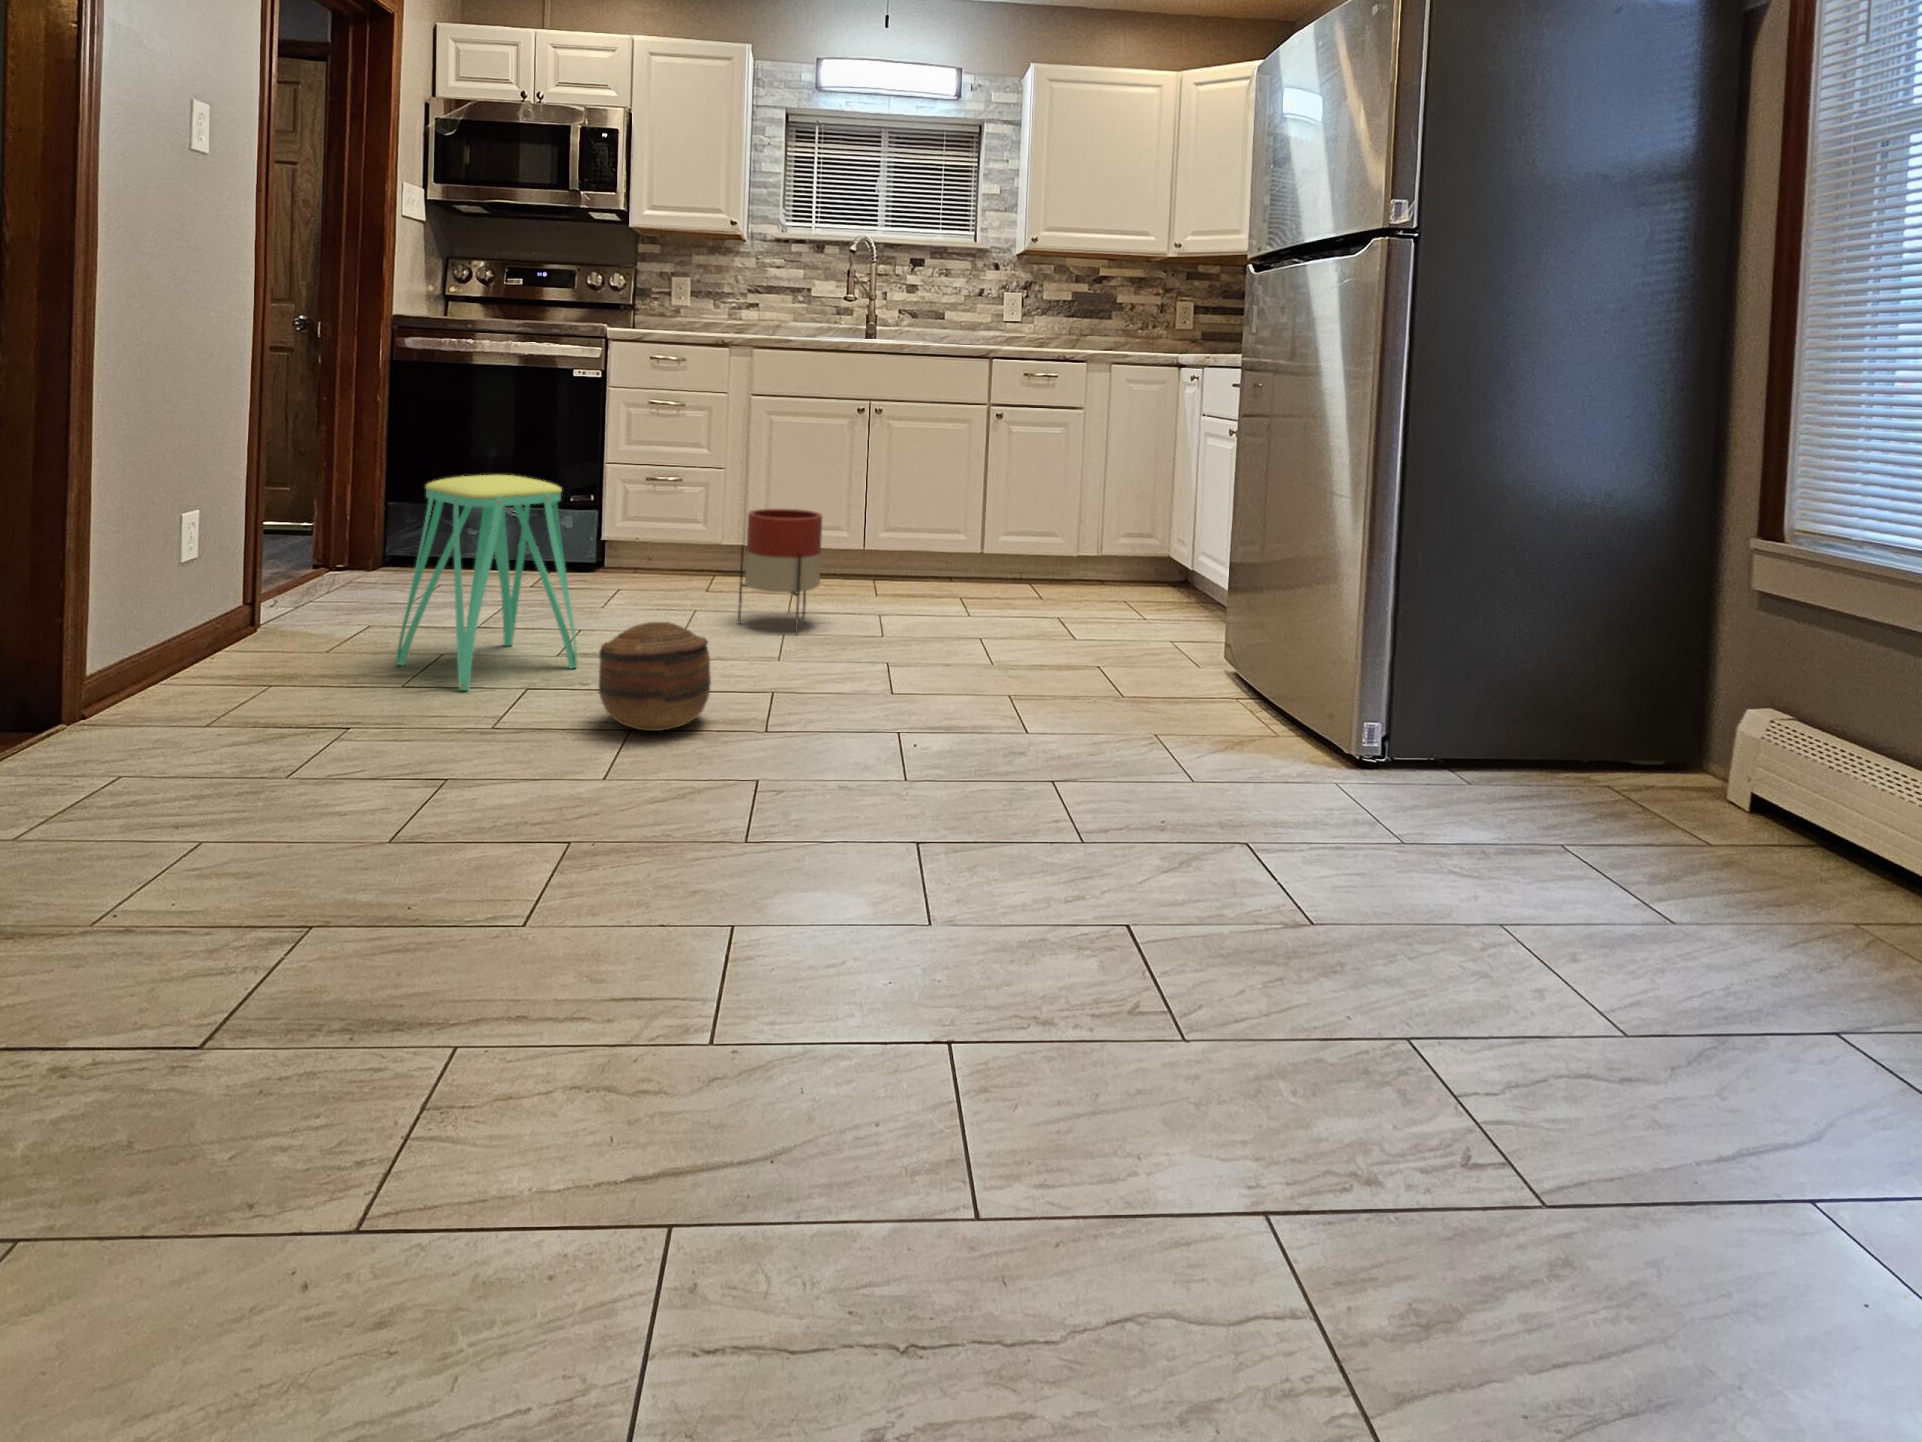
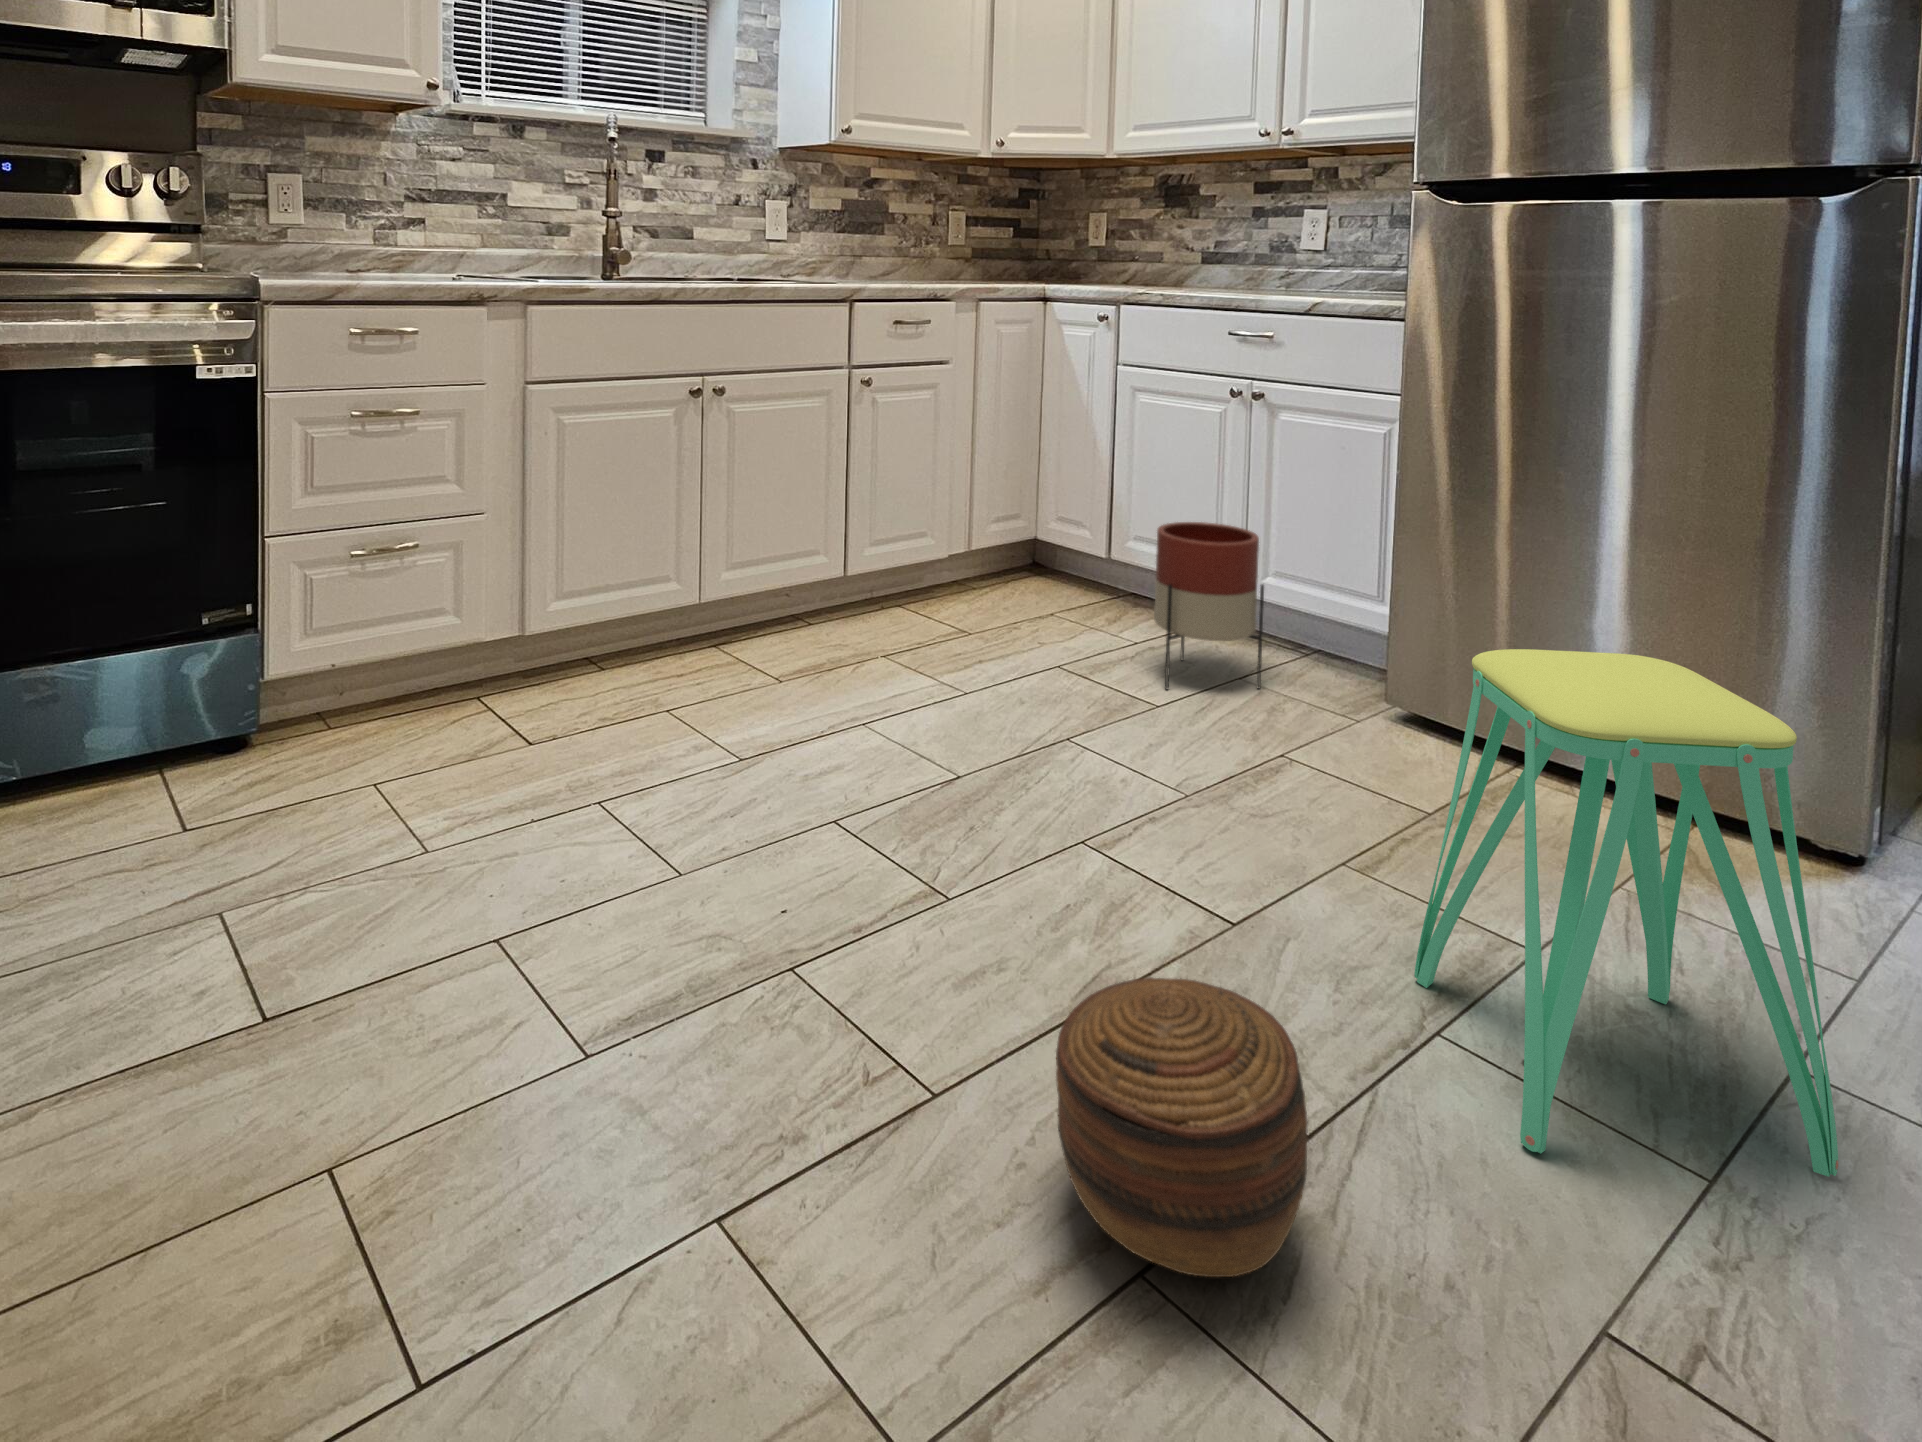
stool: present [396,475,577,690] -> present [1414,649,1838,1177]
planter: present [738,509,822,634] -> present [1154,522,1264,689]

